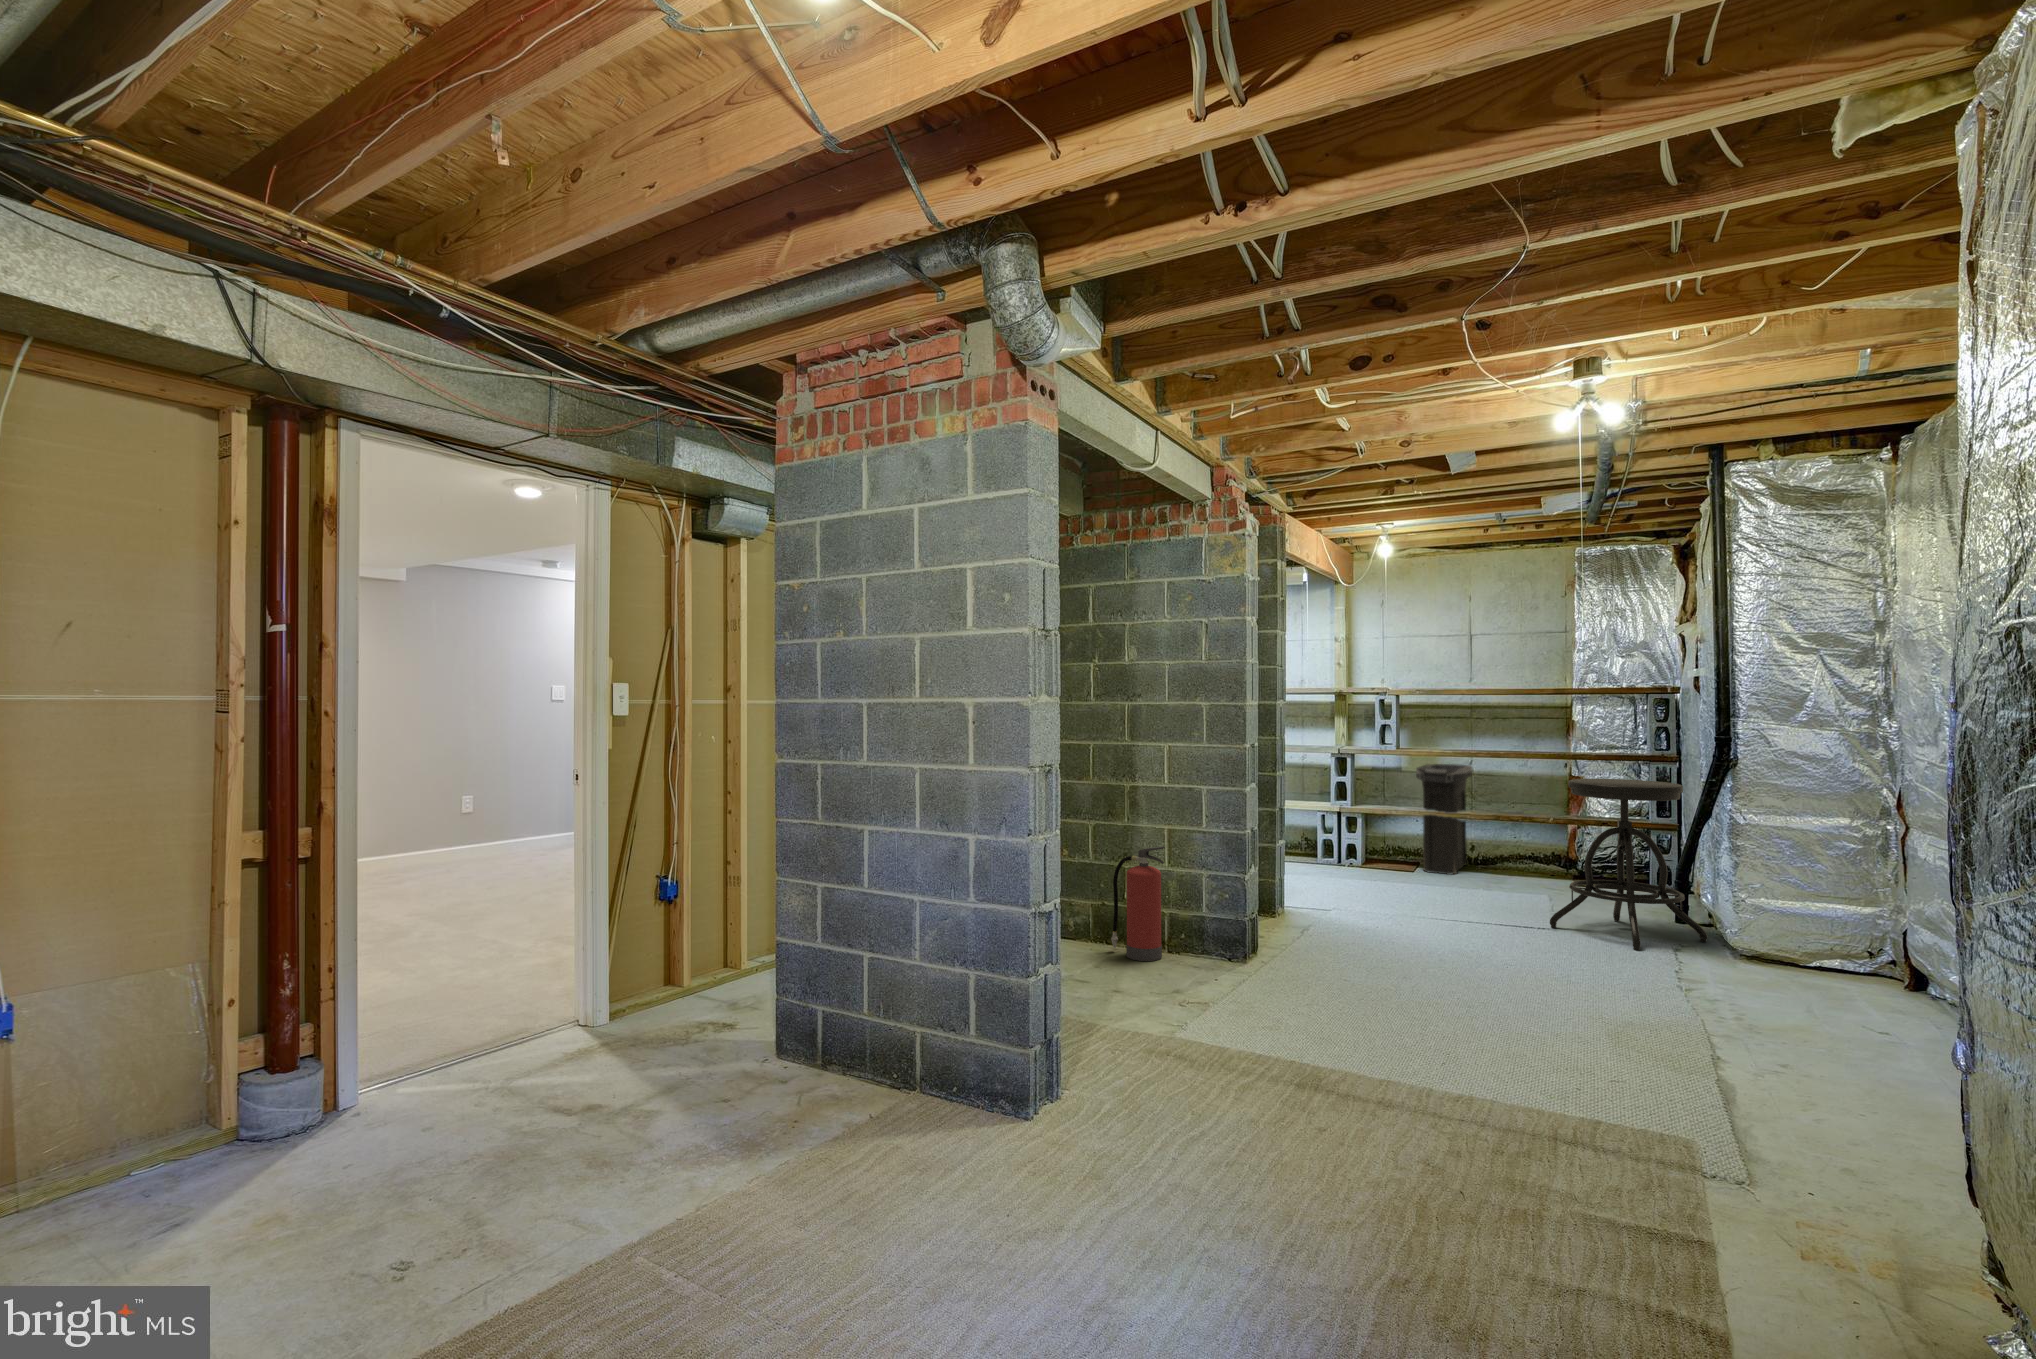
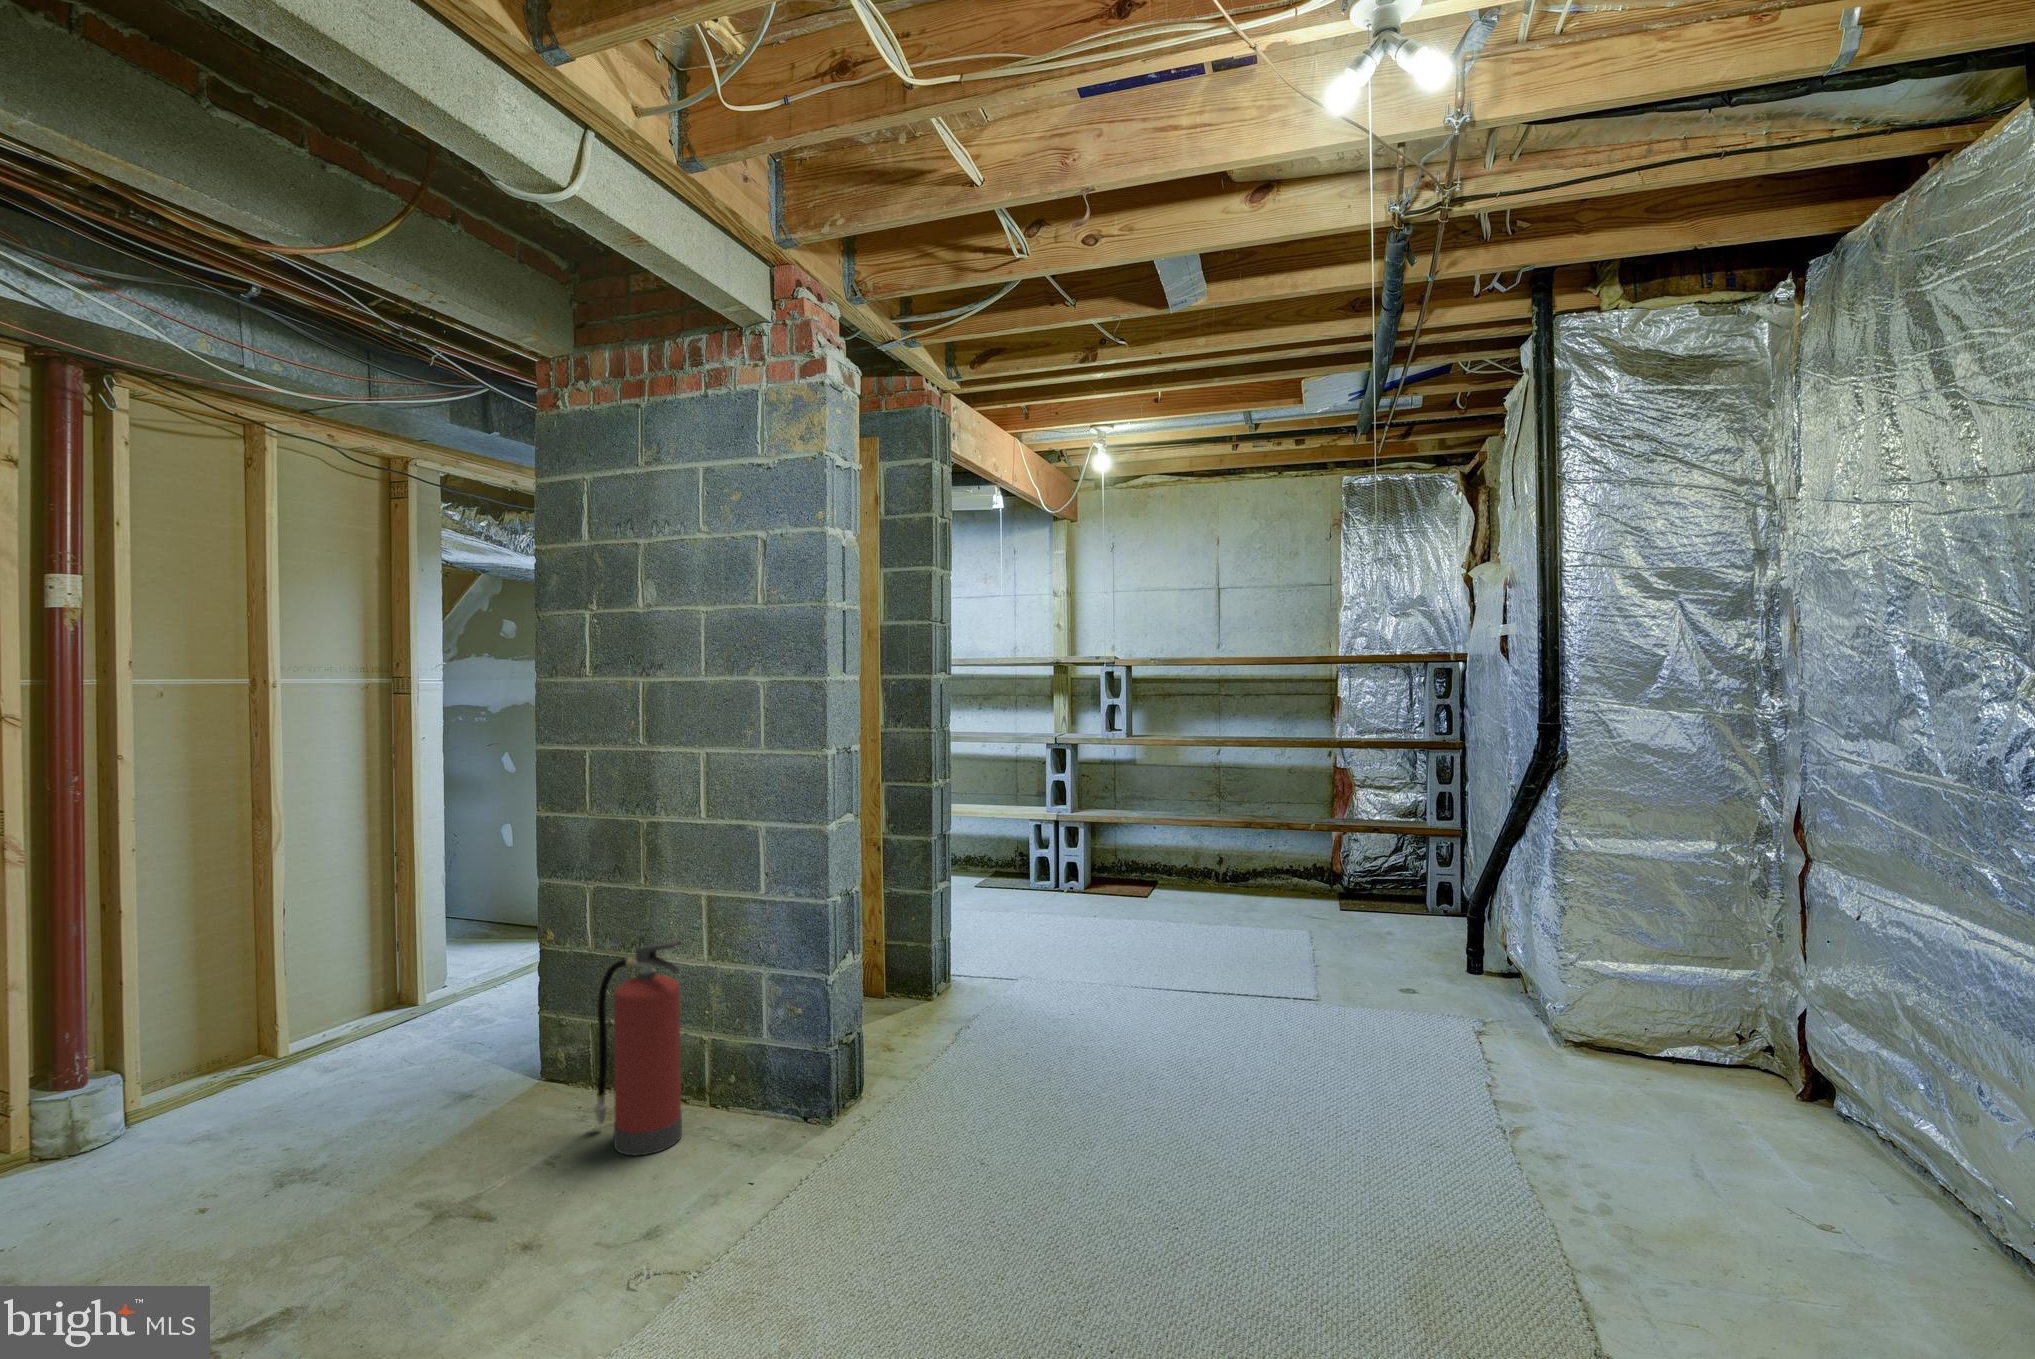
trash can: present [1416,764,1472,875] -> none [1153,754,1222,901]
stool: present [1550,779,1707,951] -> none [1312,781,1514,1039]

